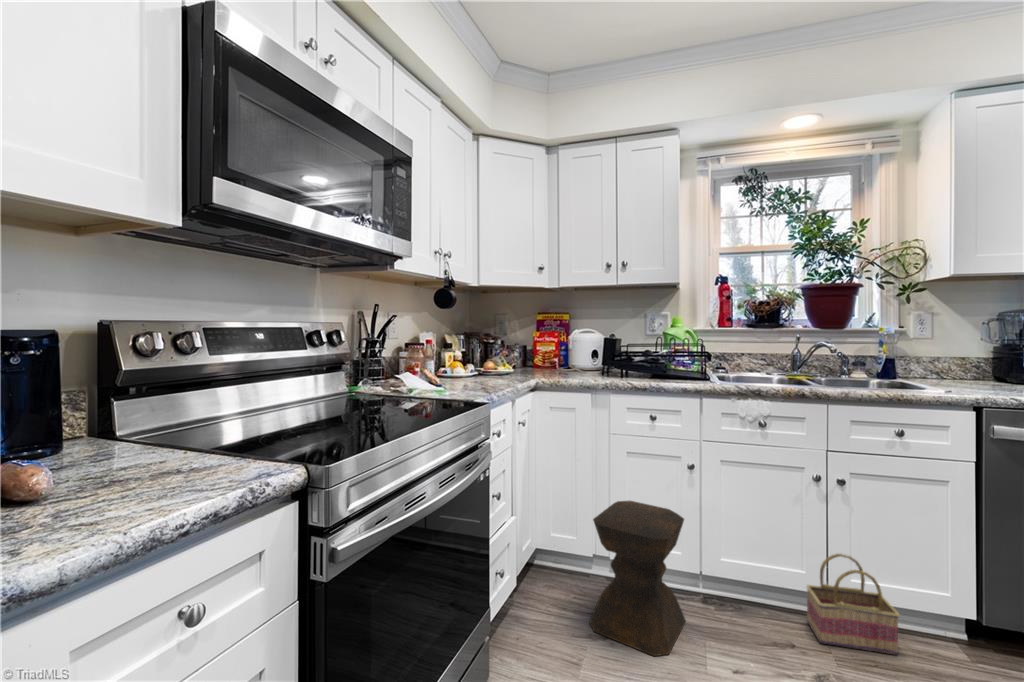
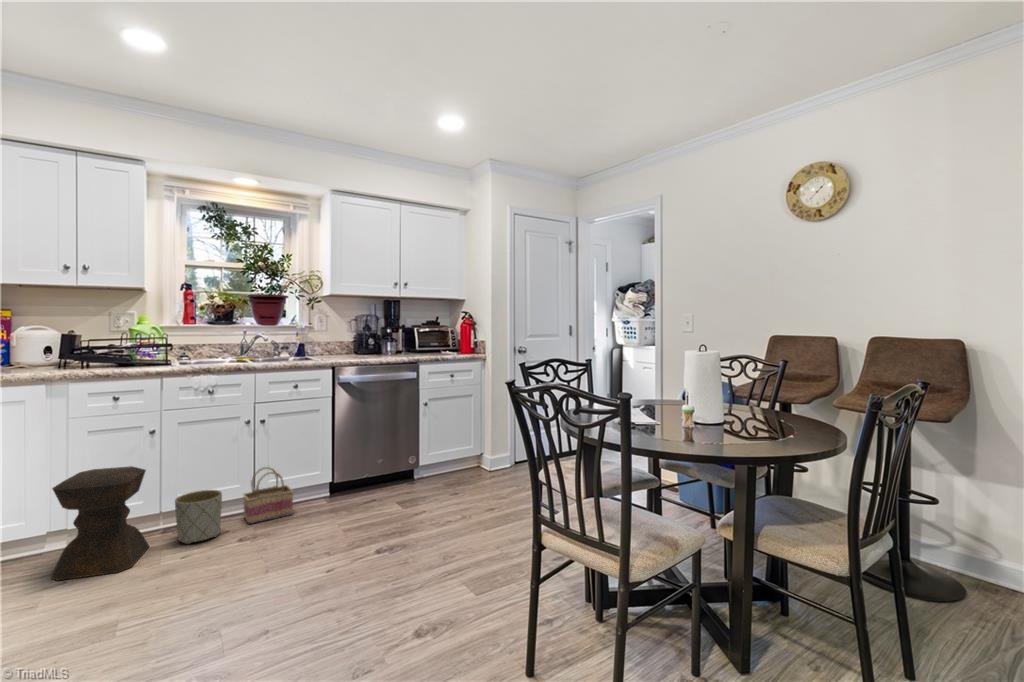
planter: none [717,562,782,648] -> present [175,490,222,544]

